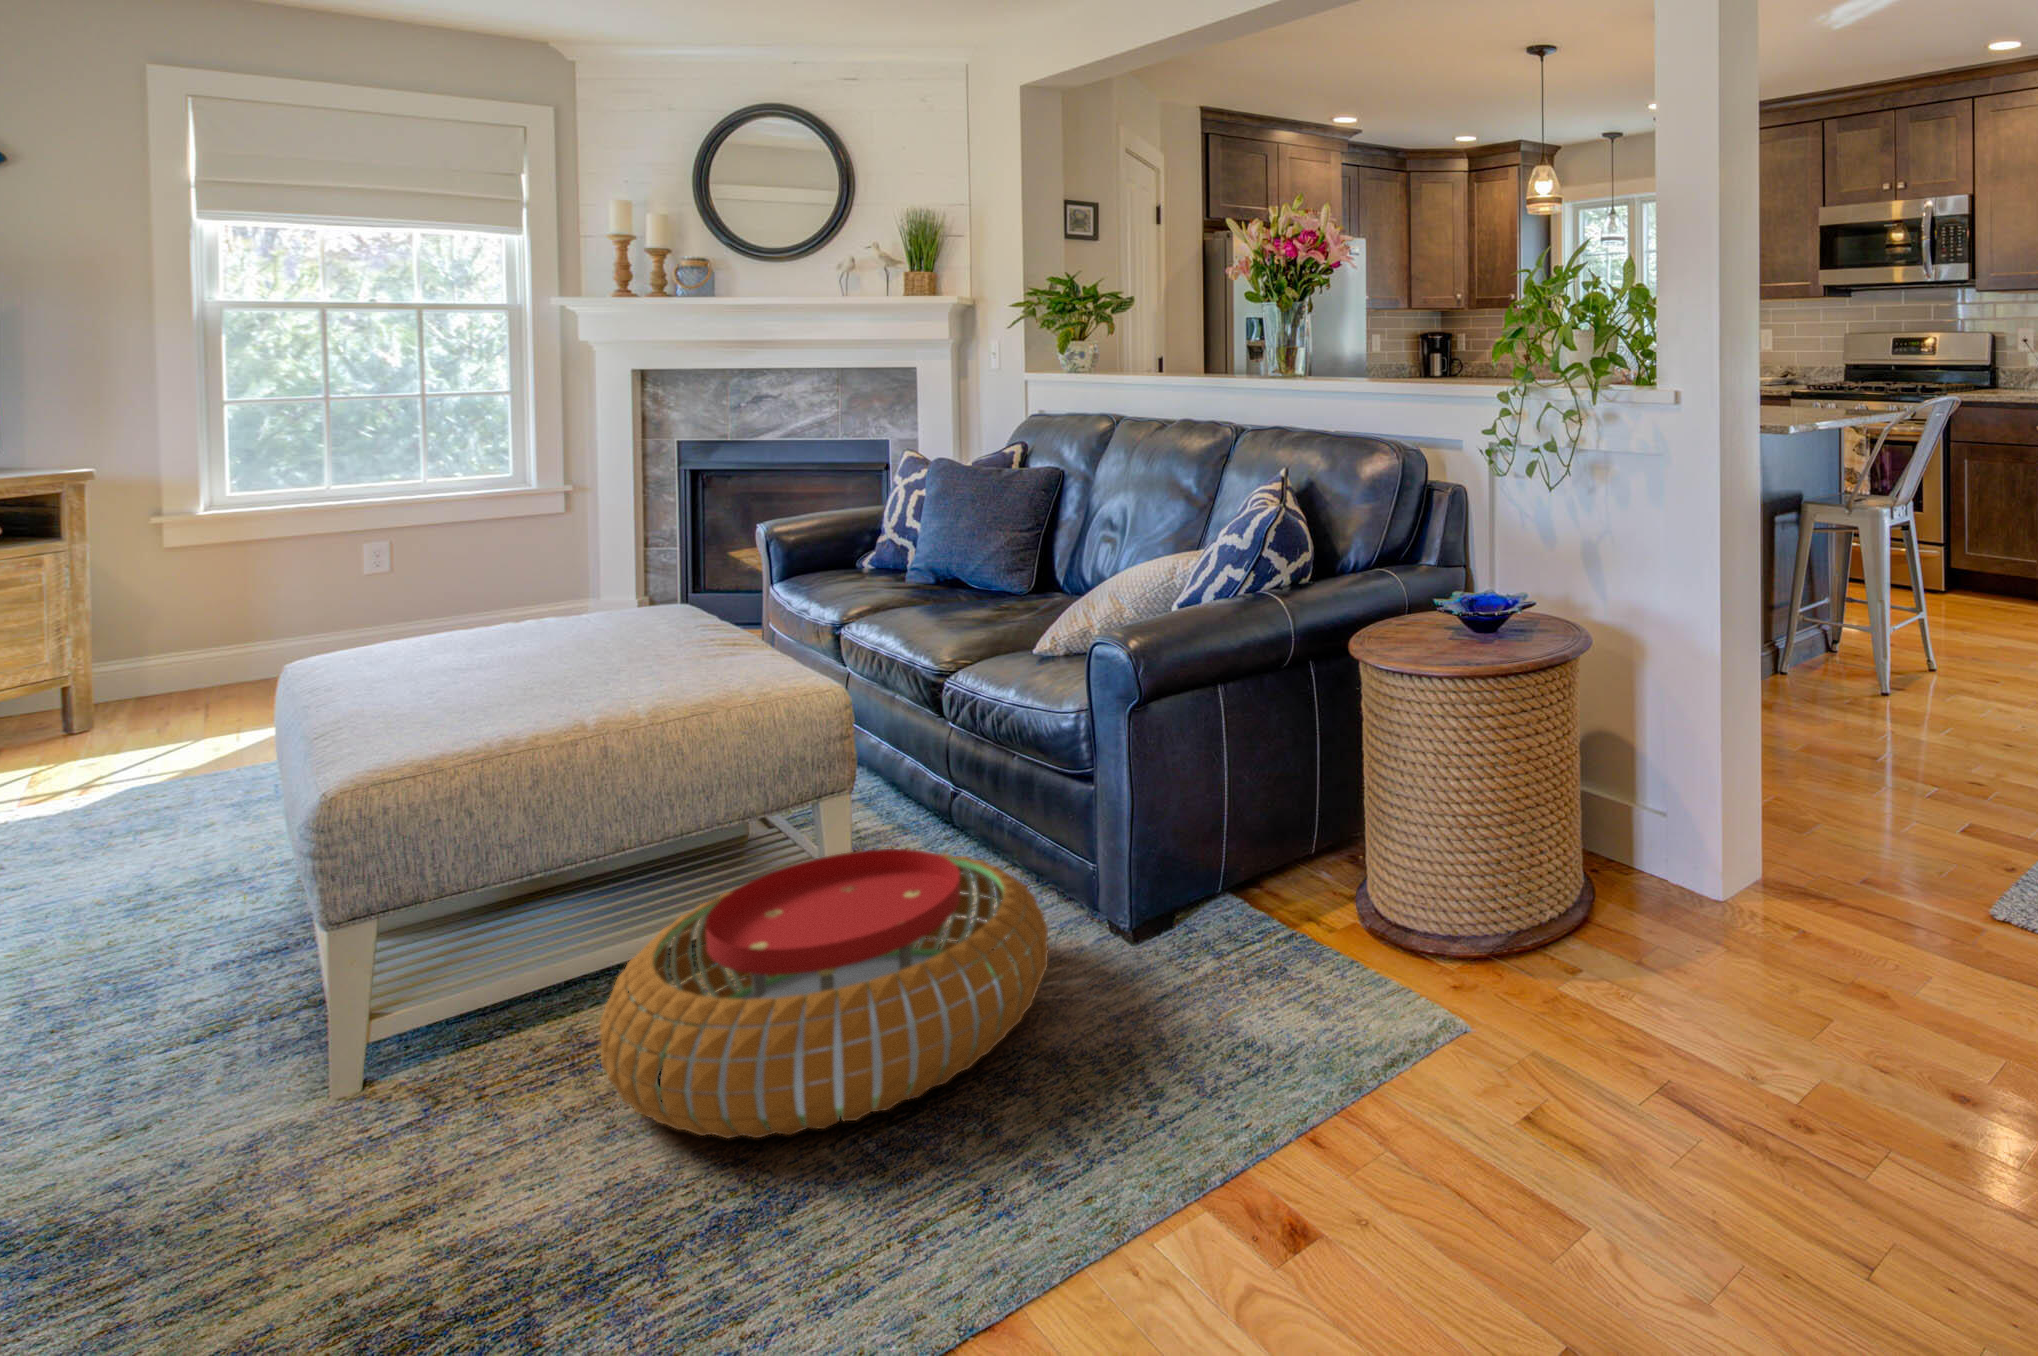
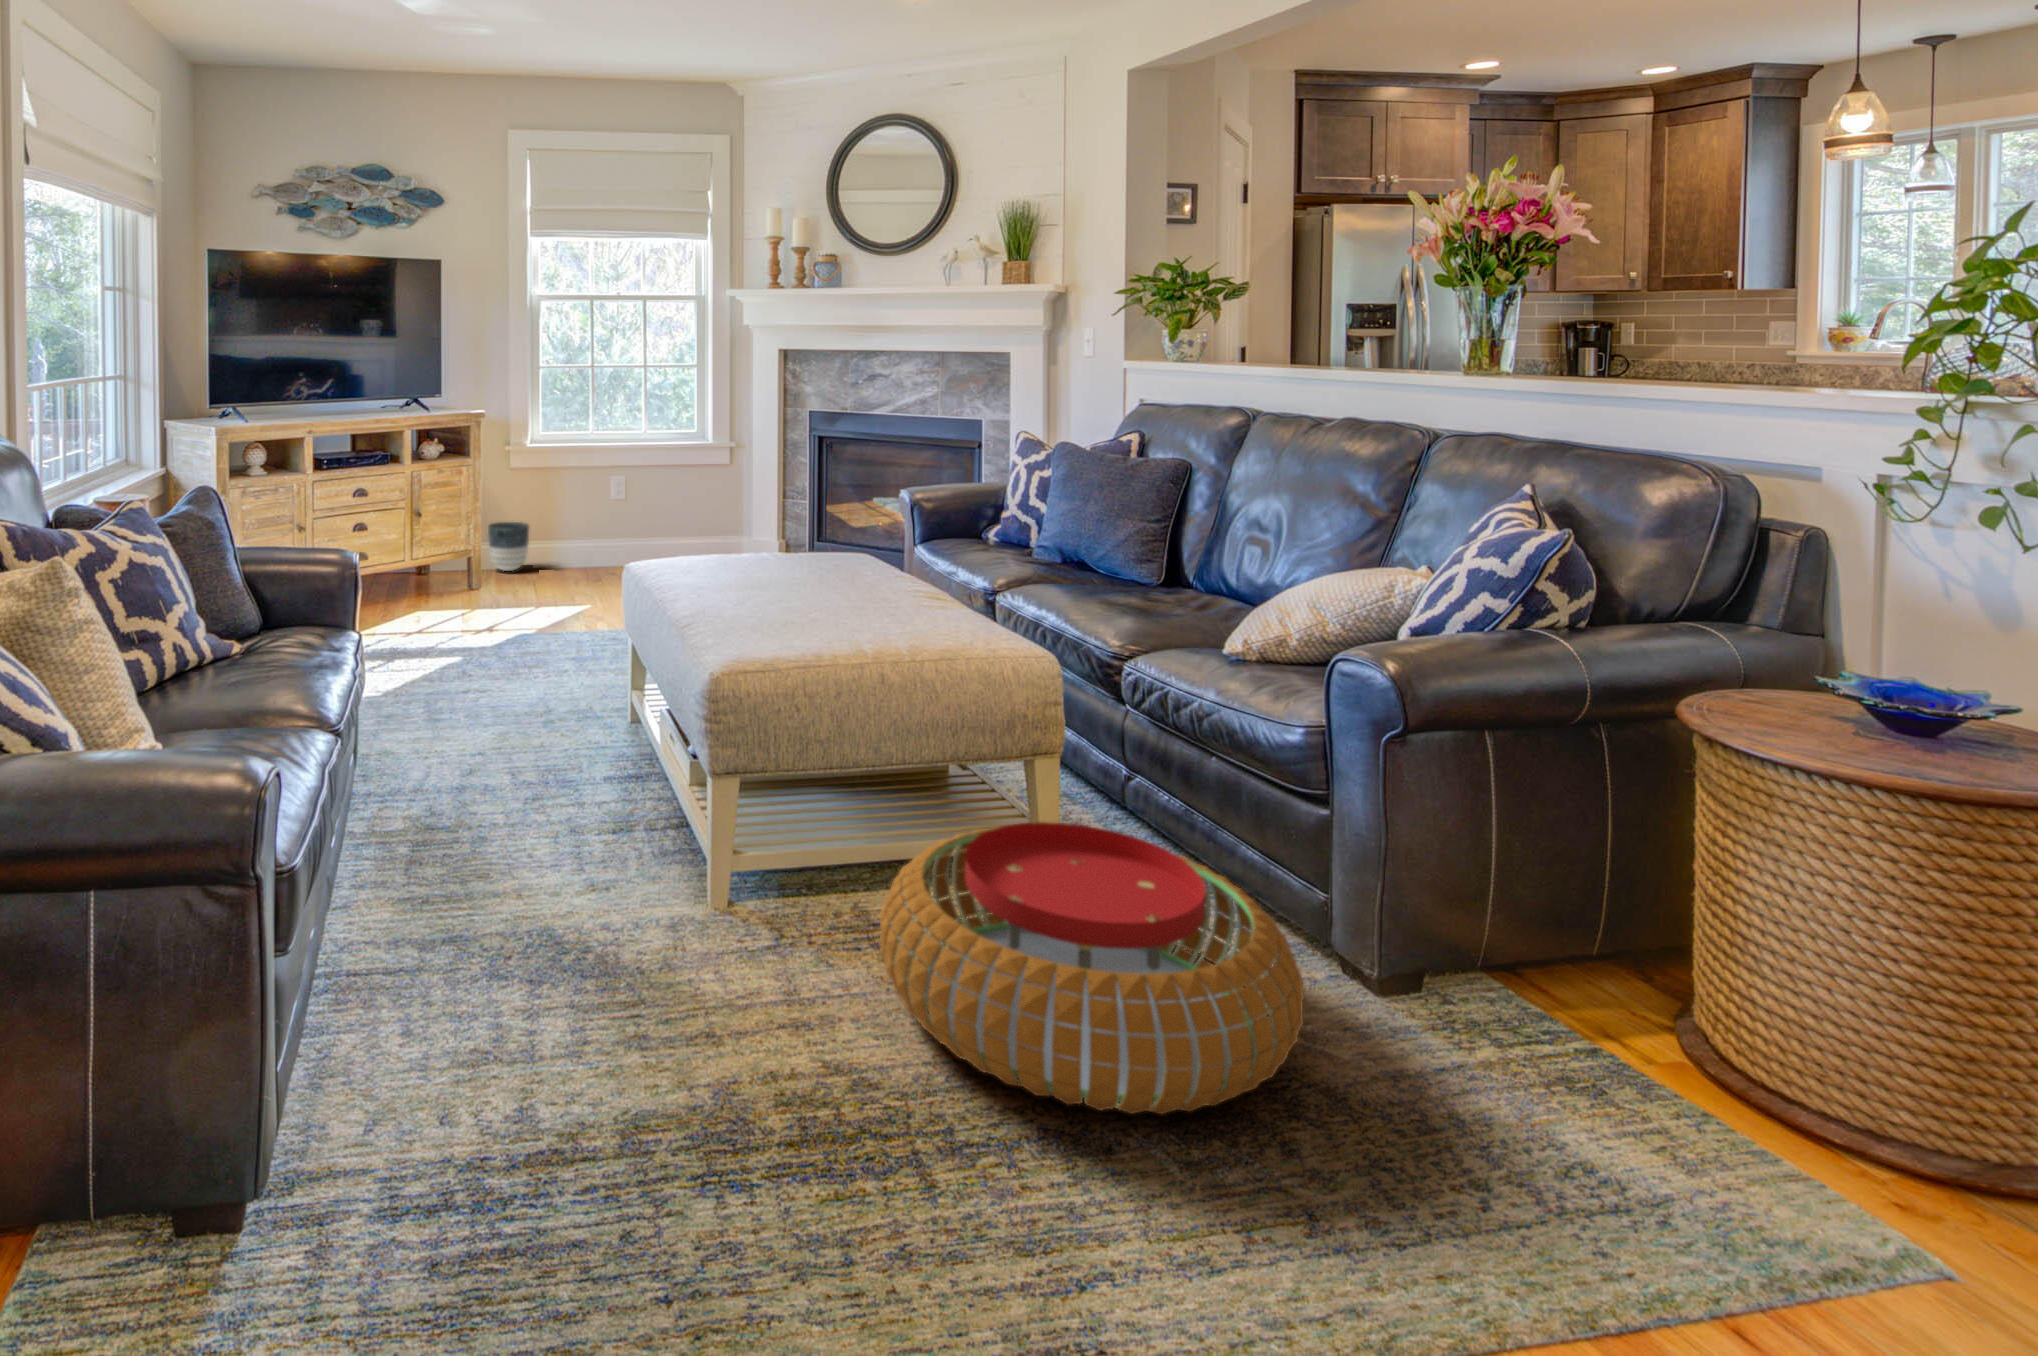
planter: none [145,624,227,695] -> present [488,522,529,571]

